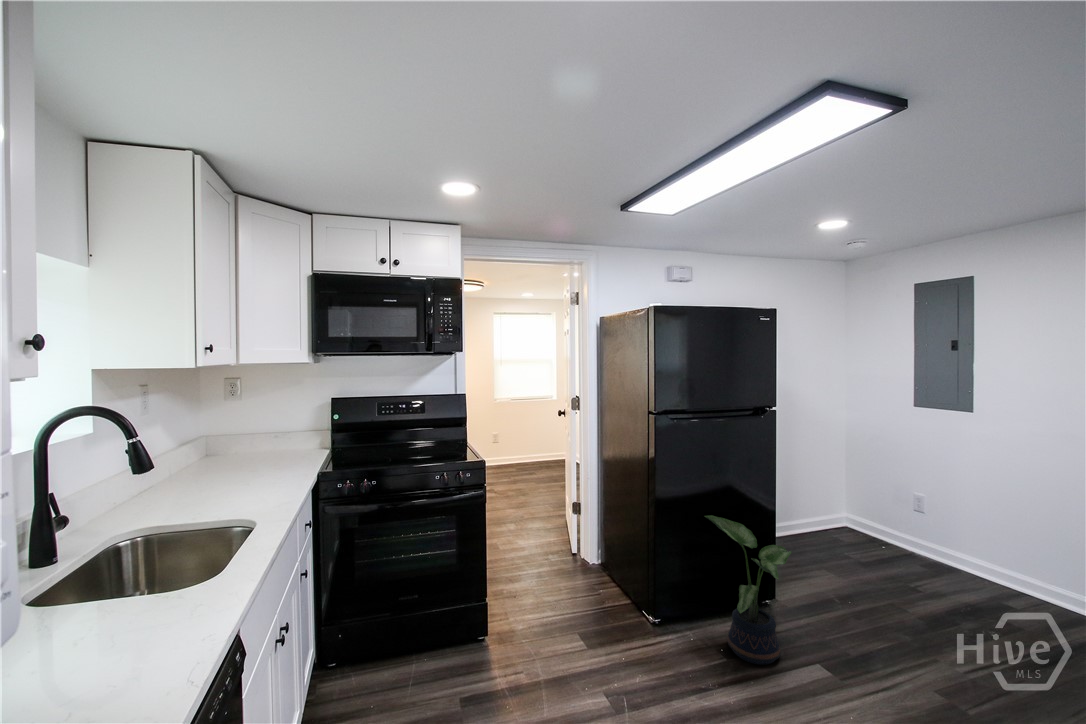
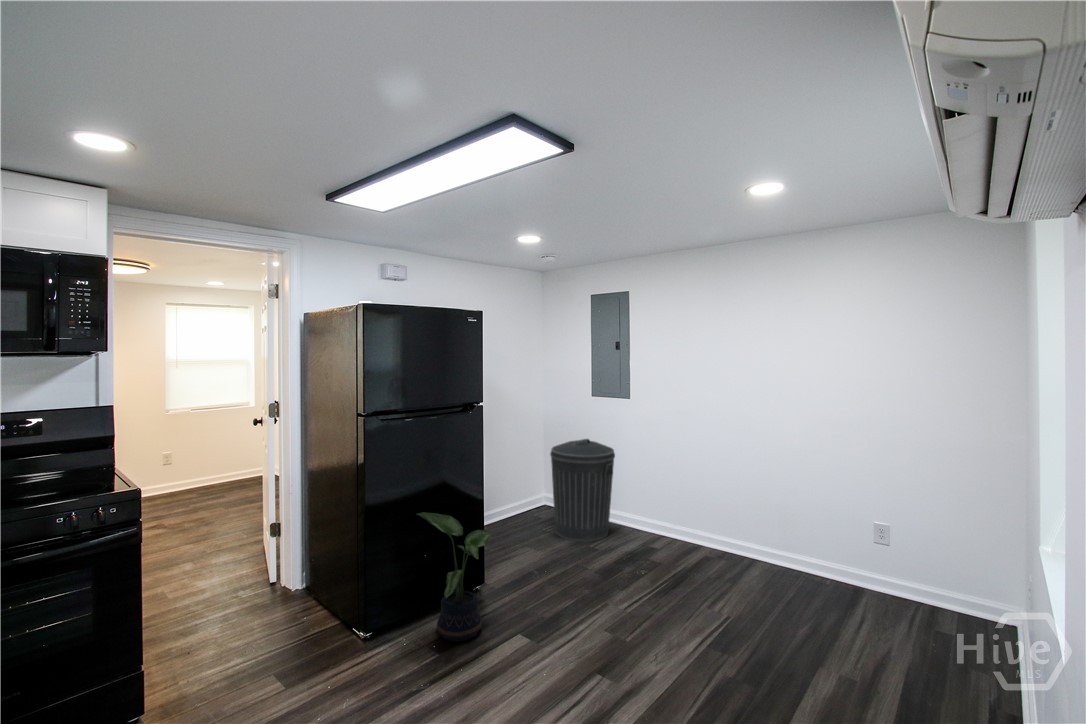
trash can: none [857,456,956,583] -> present [550,439,615,541]

